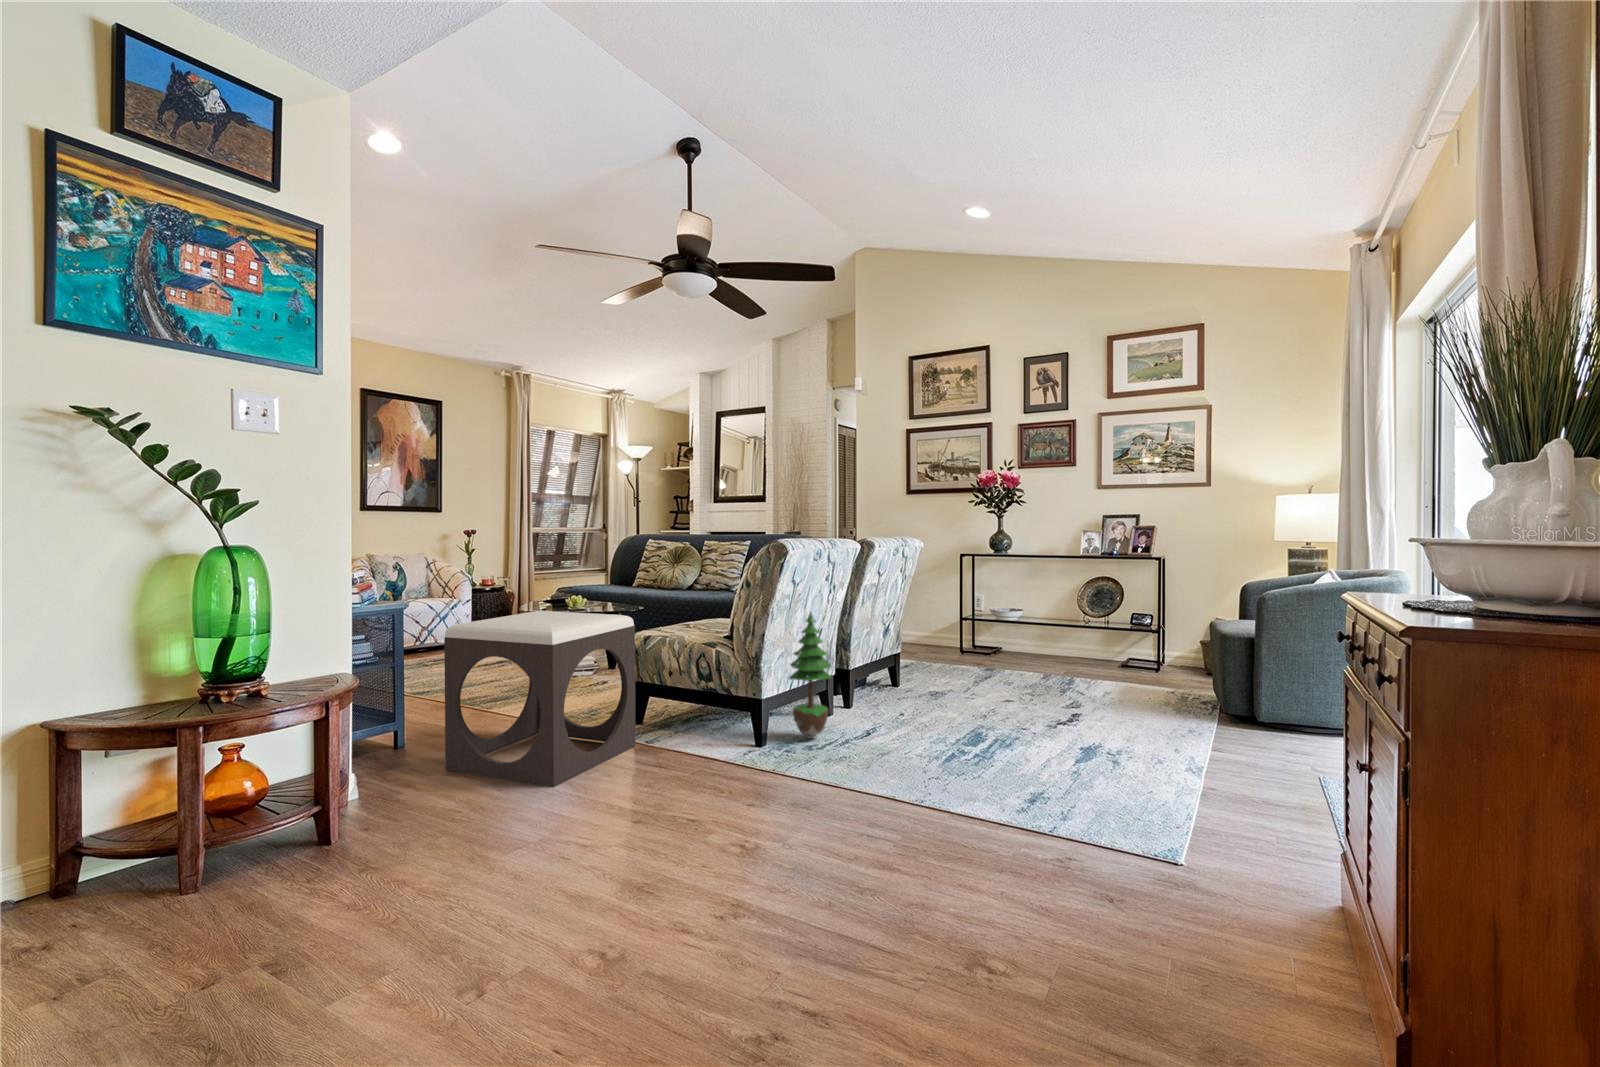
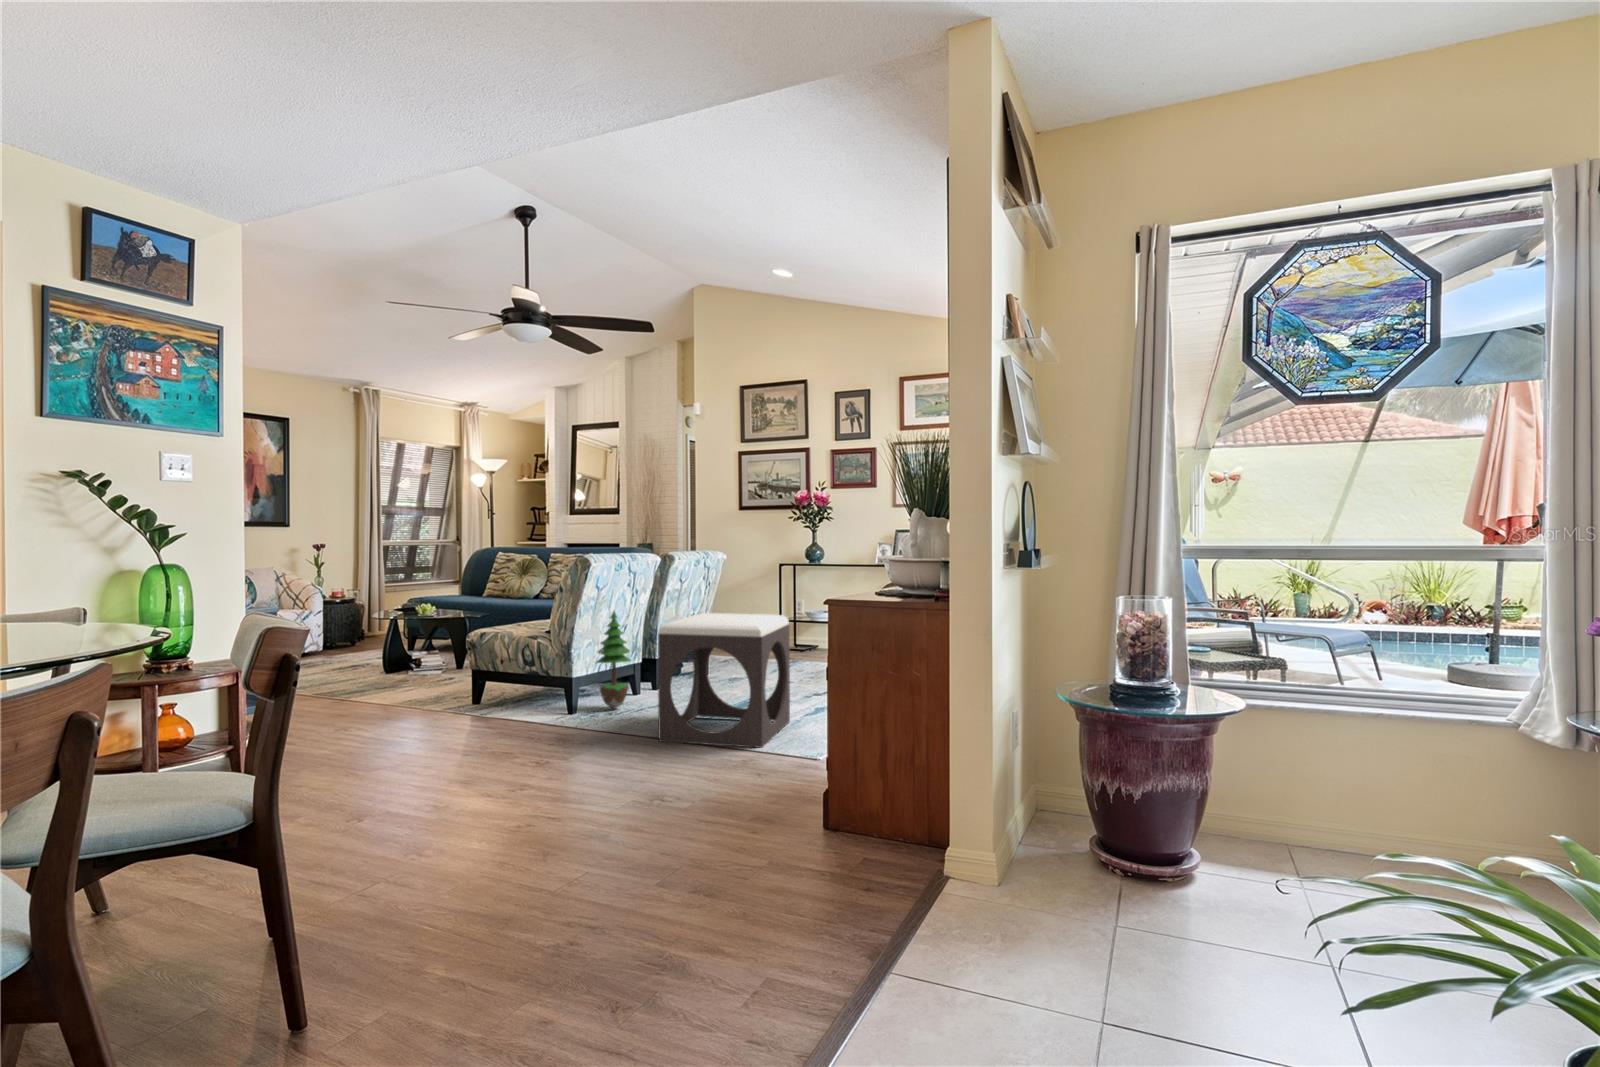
footstool: present [444,611,636,787] -> present [658,613,790,748]

